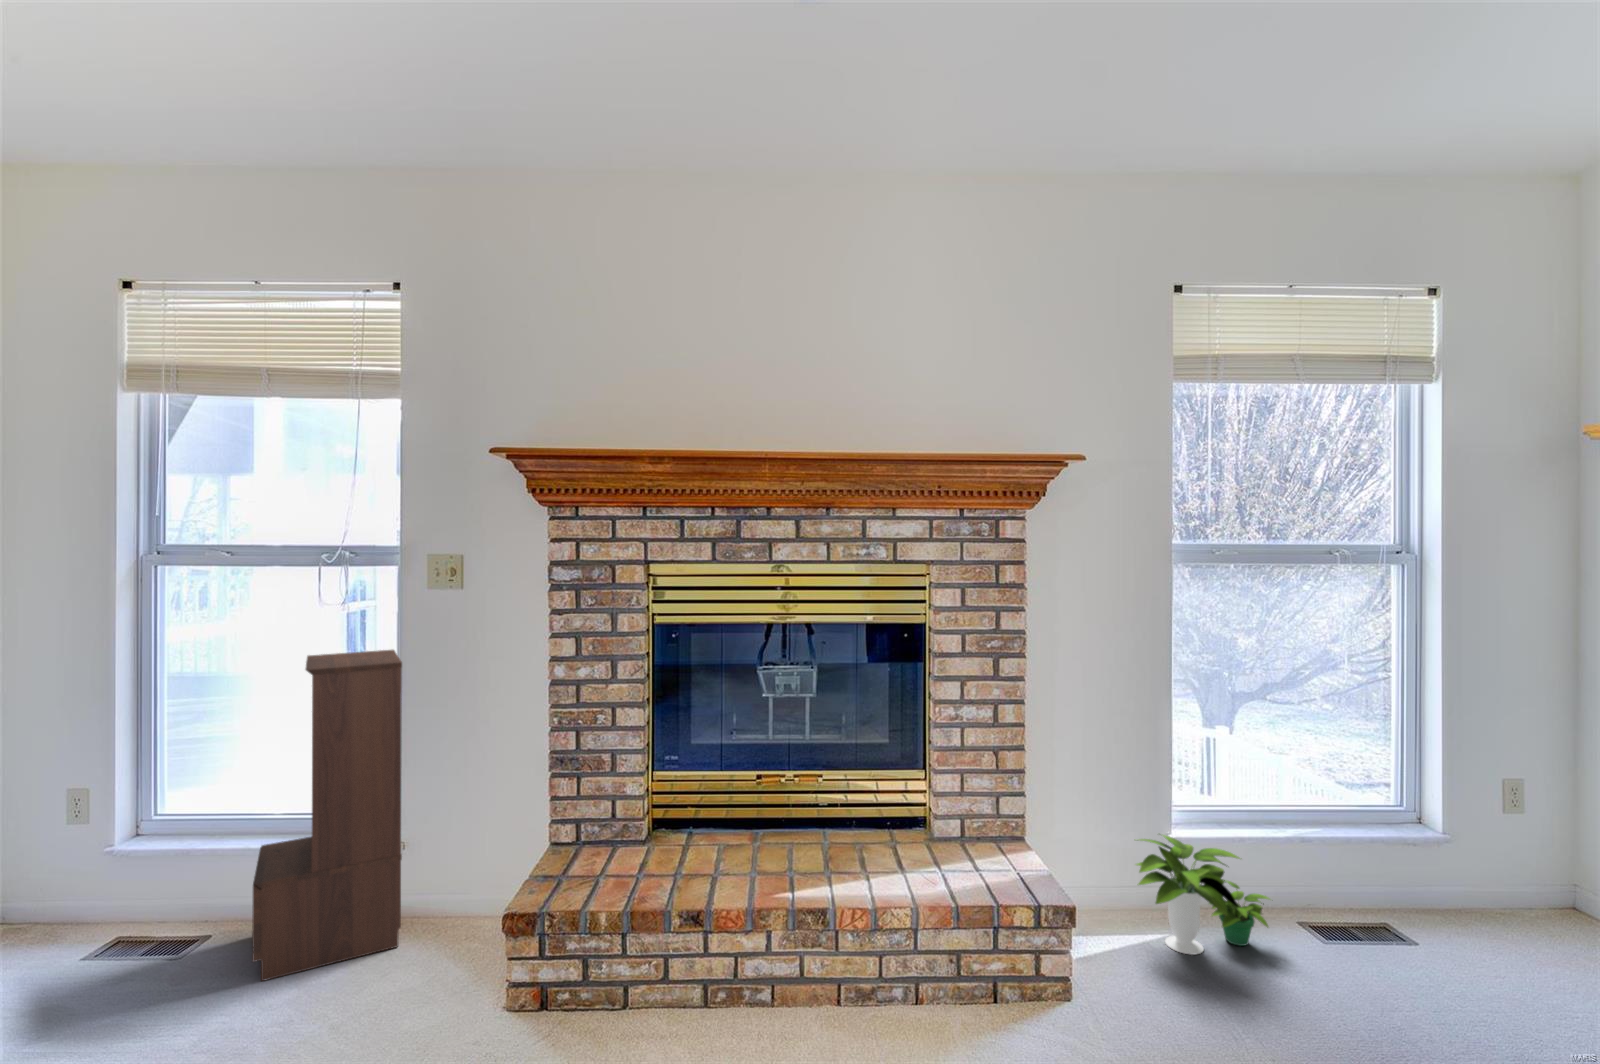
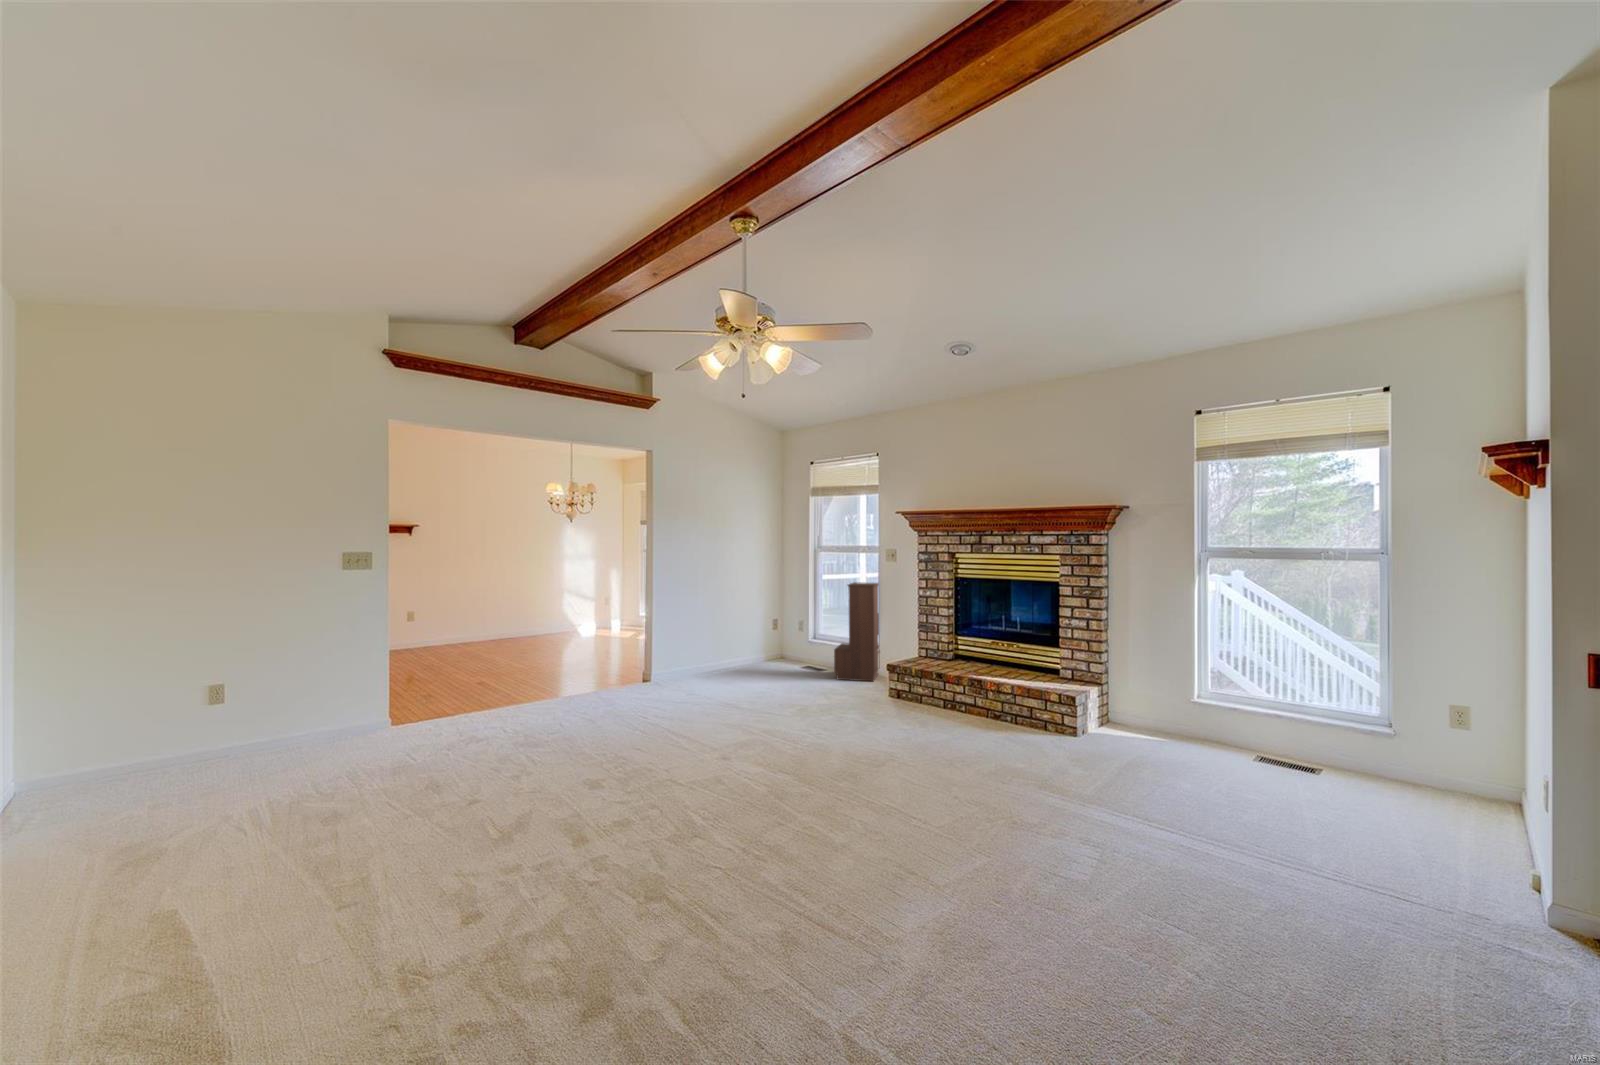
potted plant: present [1136,835,1270,954] -> none [1141,693,1223,752]

